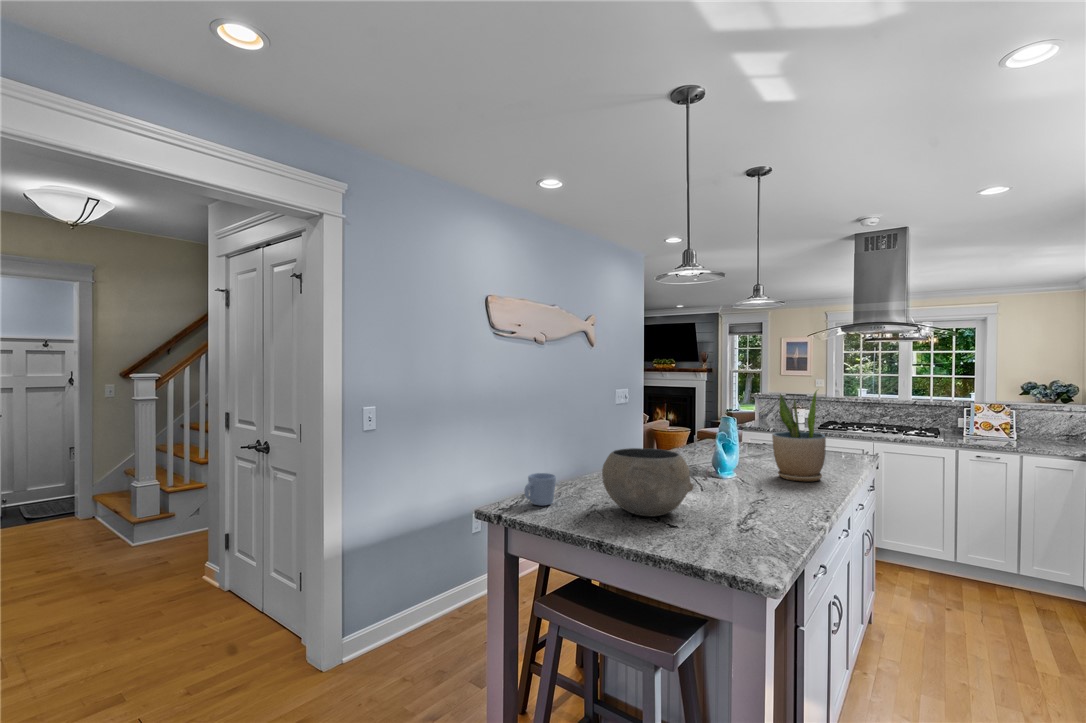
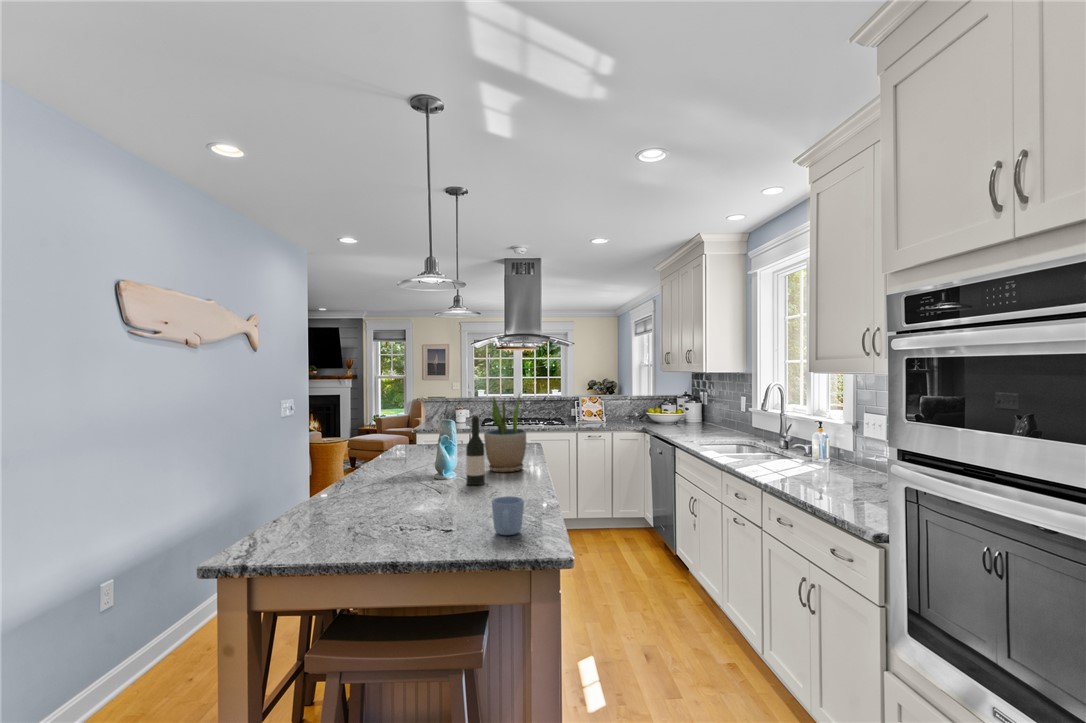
wine bottle: none [738,413,760,489] -> present [466,415,485,485]
ceramic bowl: present [602,448,693,516] -> none [360,458,456,528]
mug: present [525,473,556,506] -> present [492,496,524,535]

